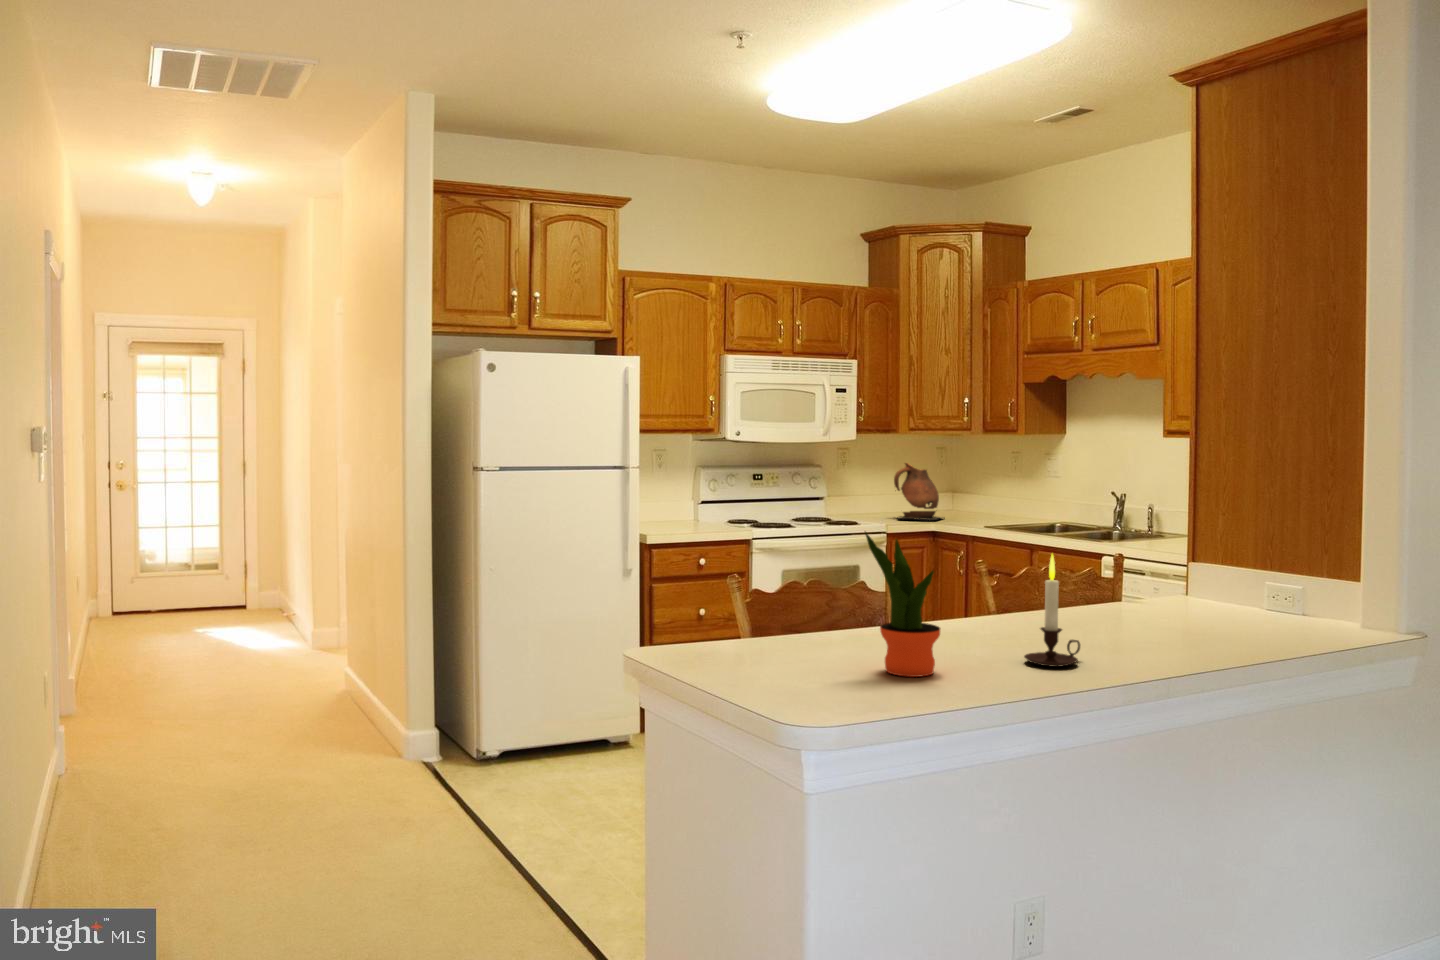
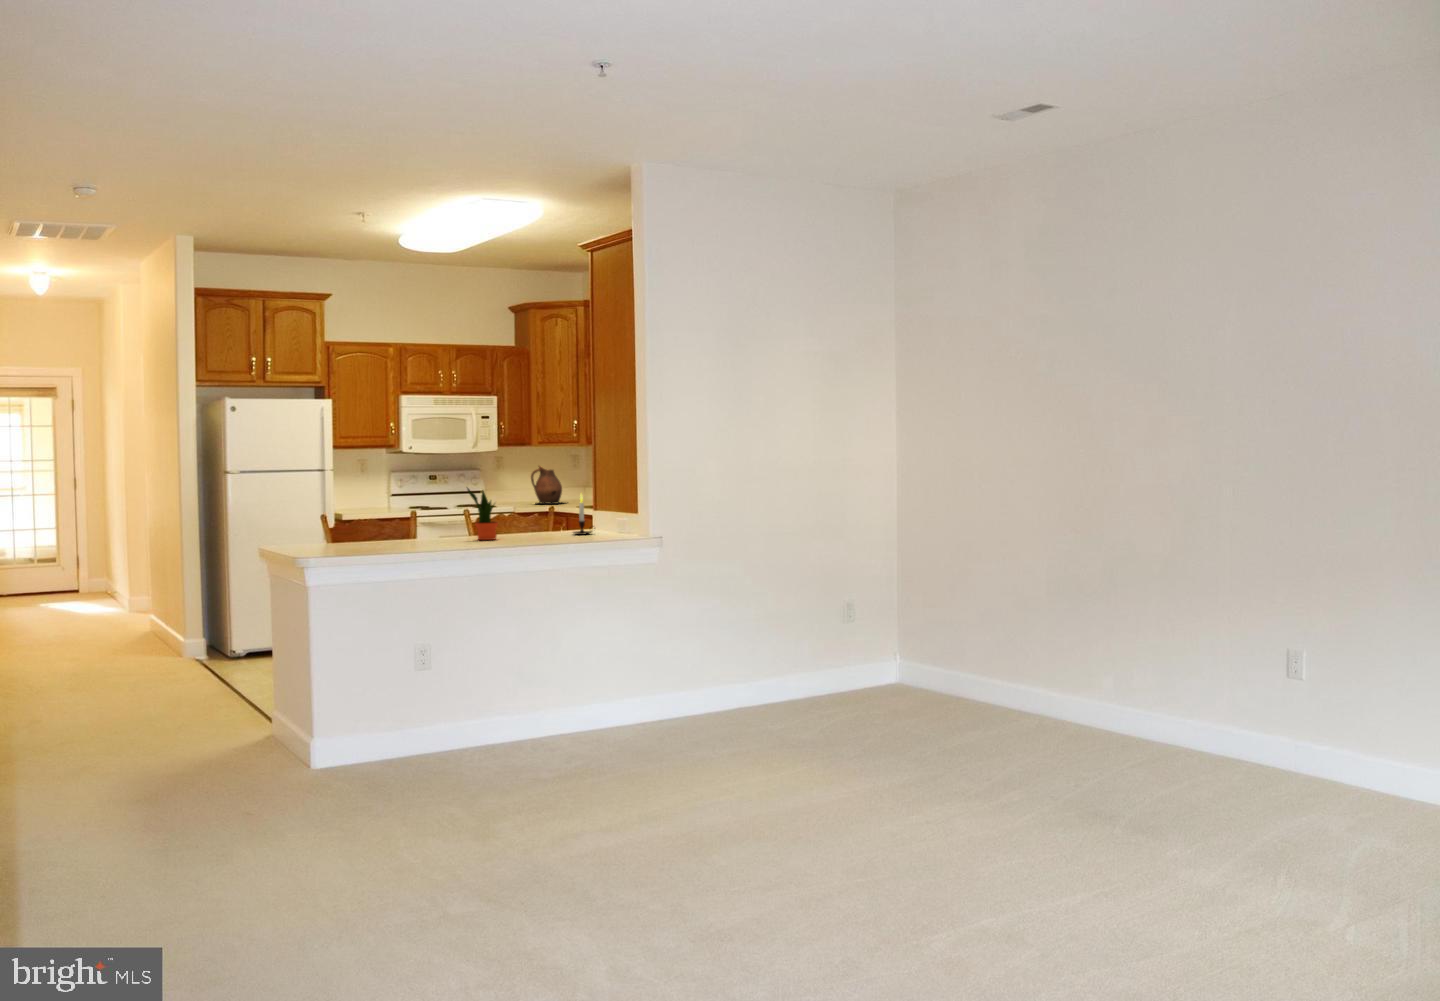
potted plant: present [865,532,940,677] -> present [467,488,498,540]
candle: present [1024,554,1080,667] -> present [573,495,595,535]

